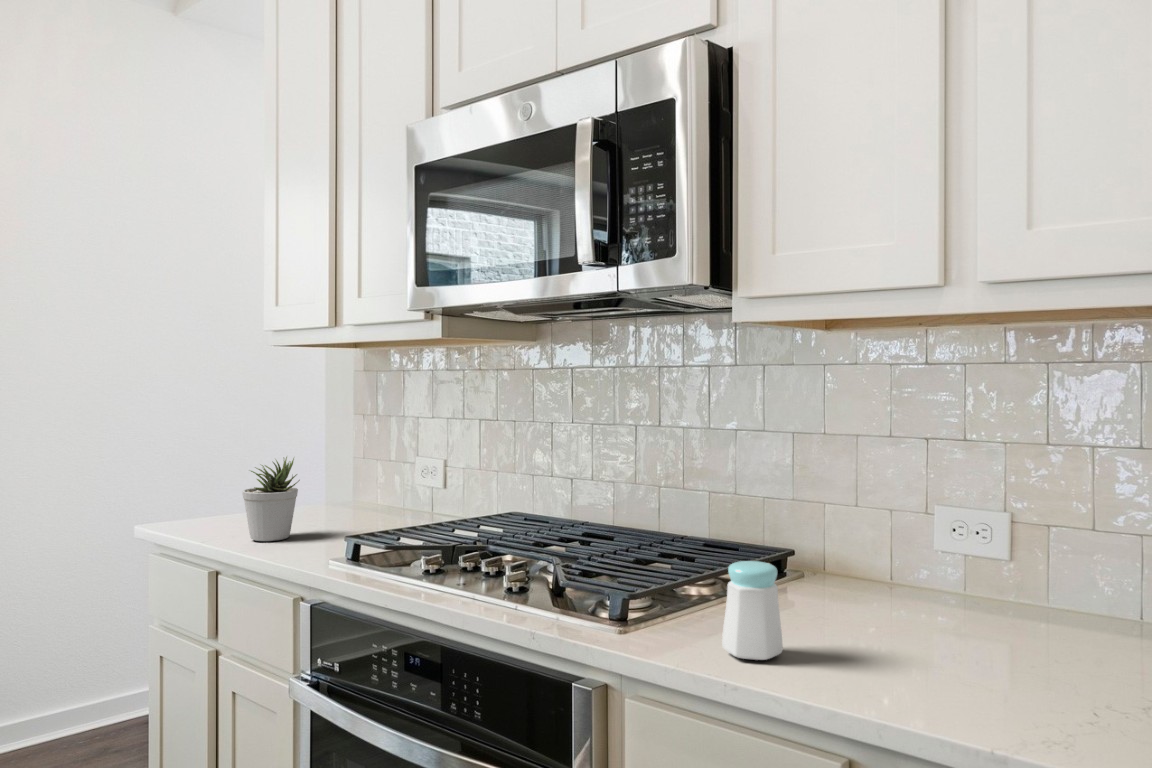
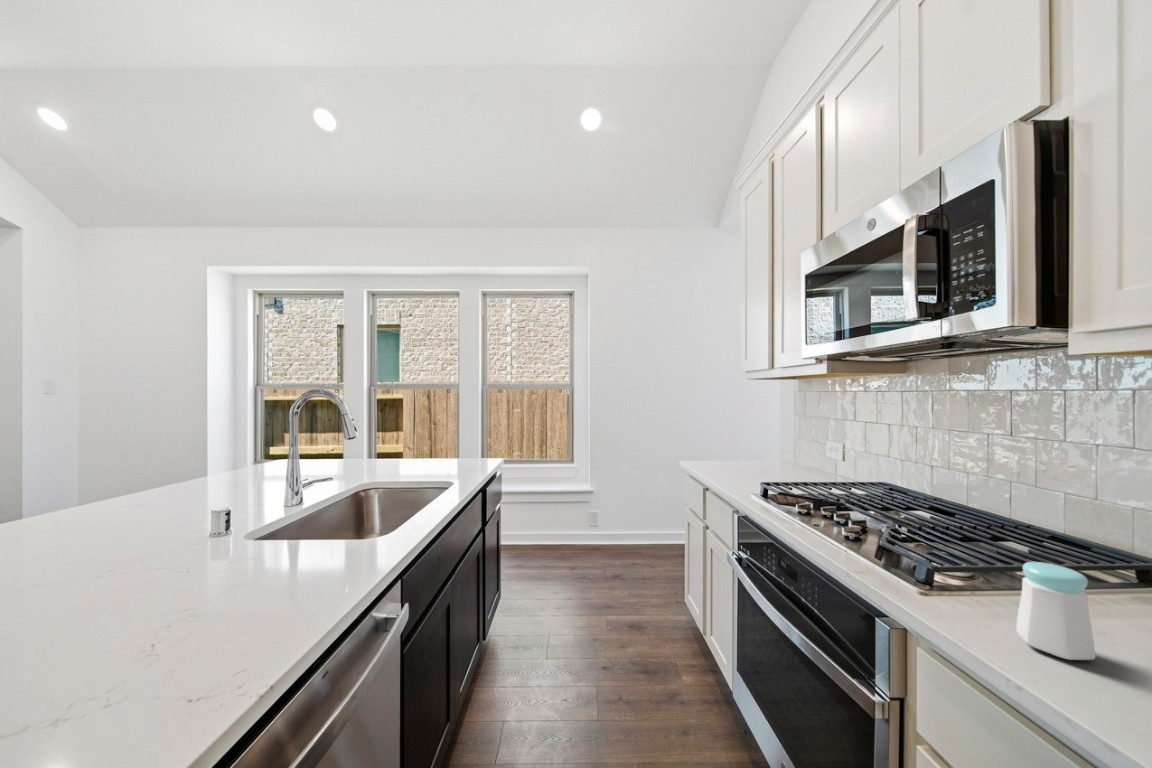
potted plant: present [242,457,300,541] -> none [716,435,745,479]

